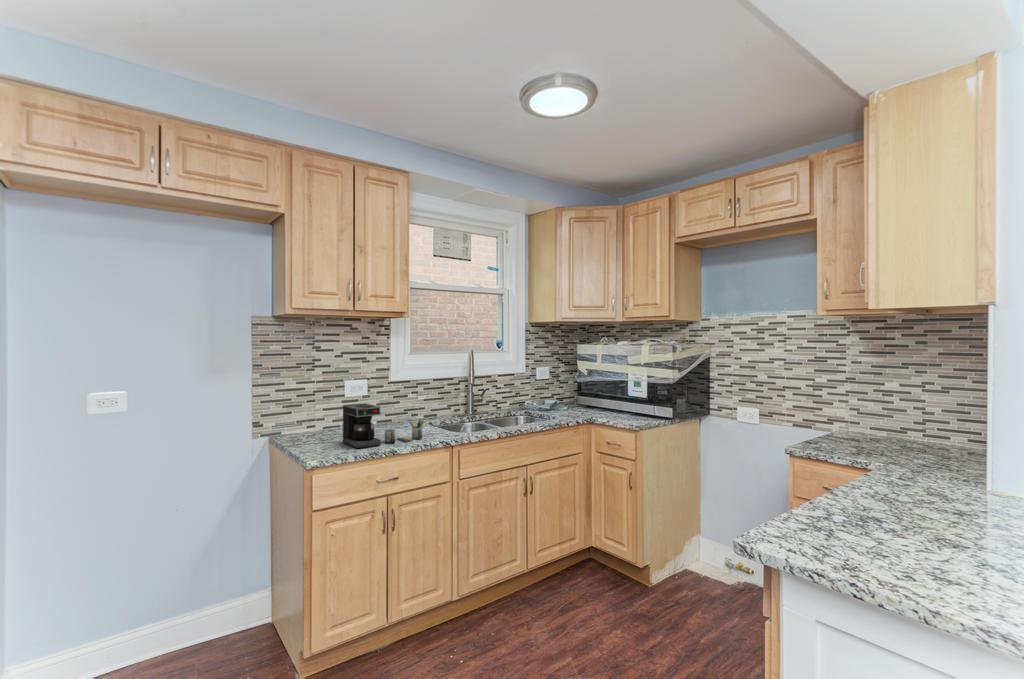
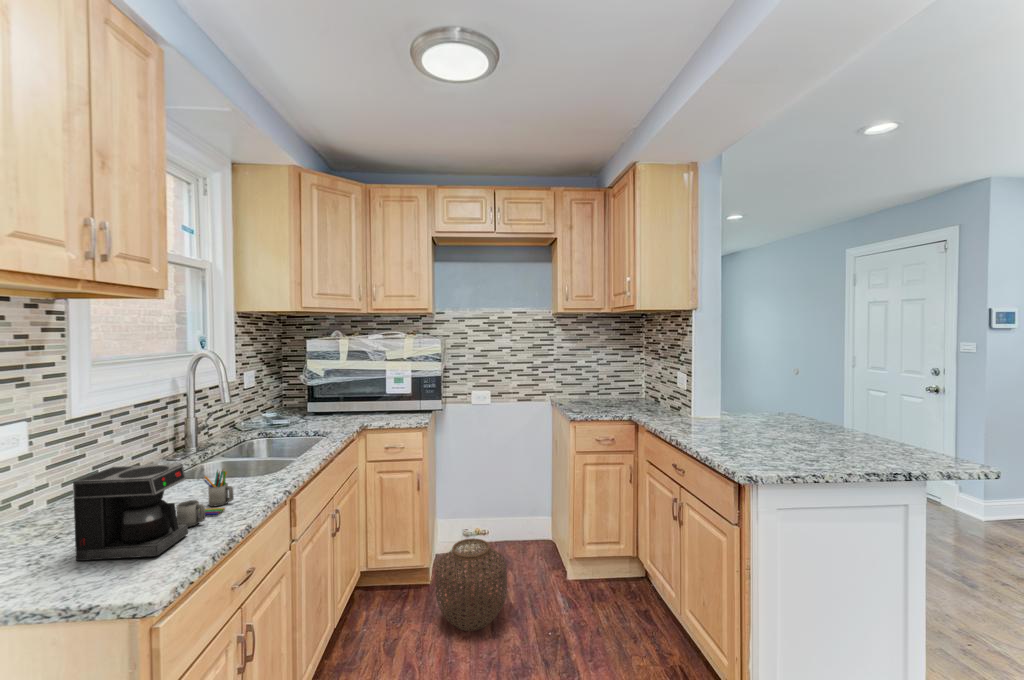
woven basket: none [604,547,678,639] -> present [435,538,507,631]

